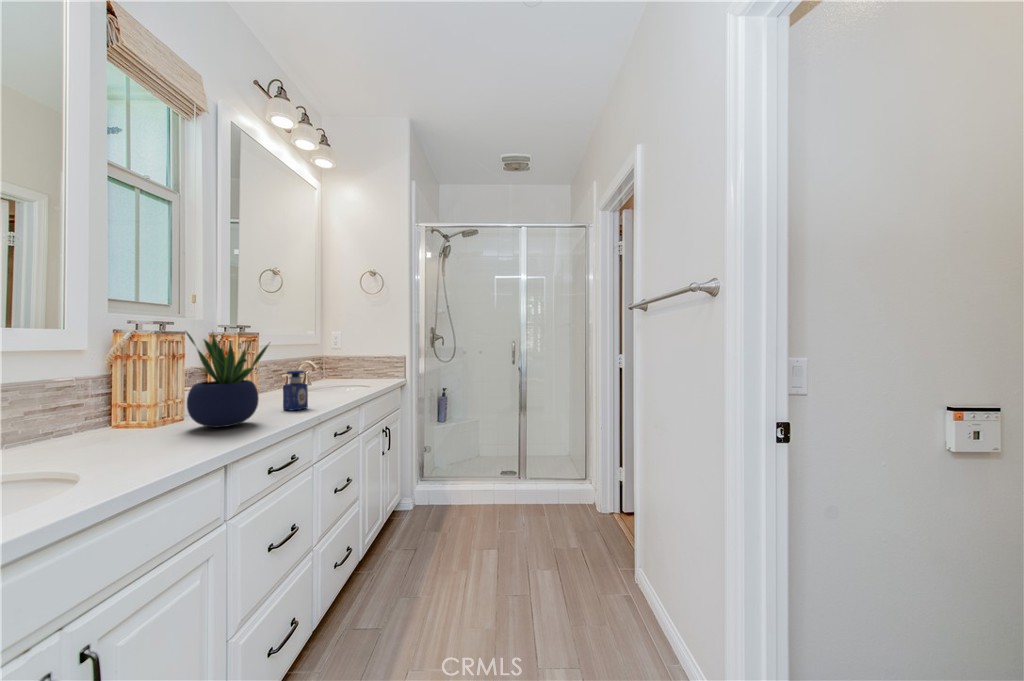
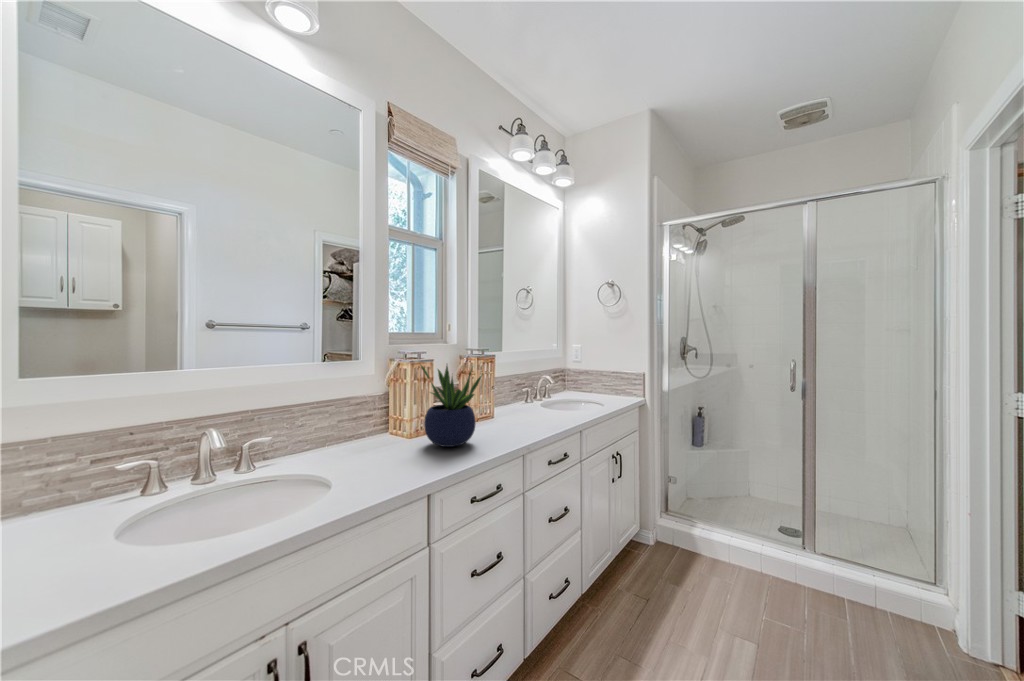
perfume bottle: present [283,370,308,411] -> none [505,394,526,433]

